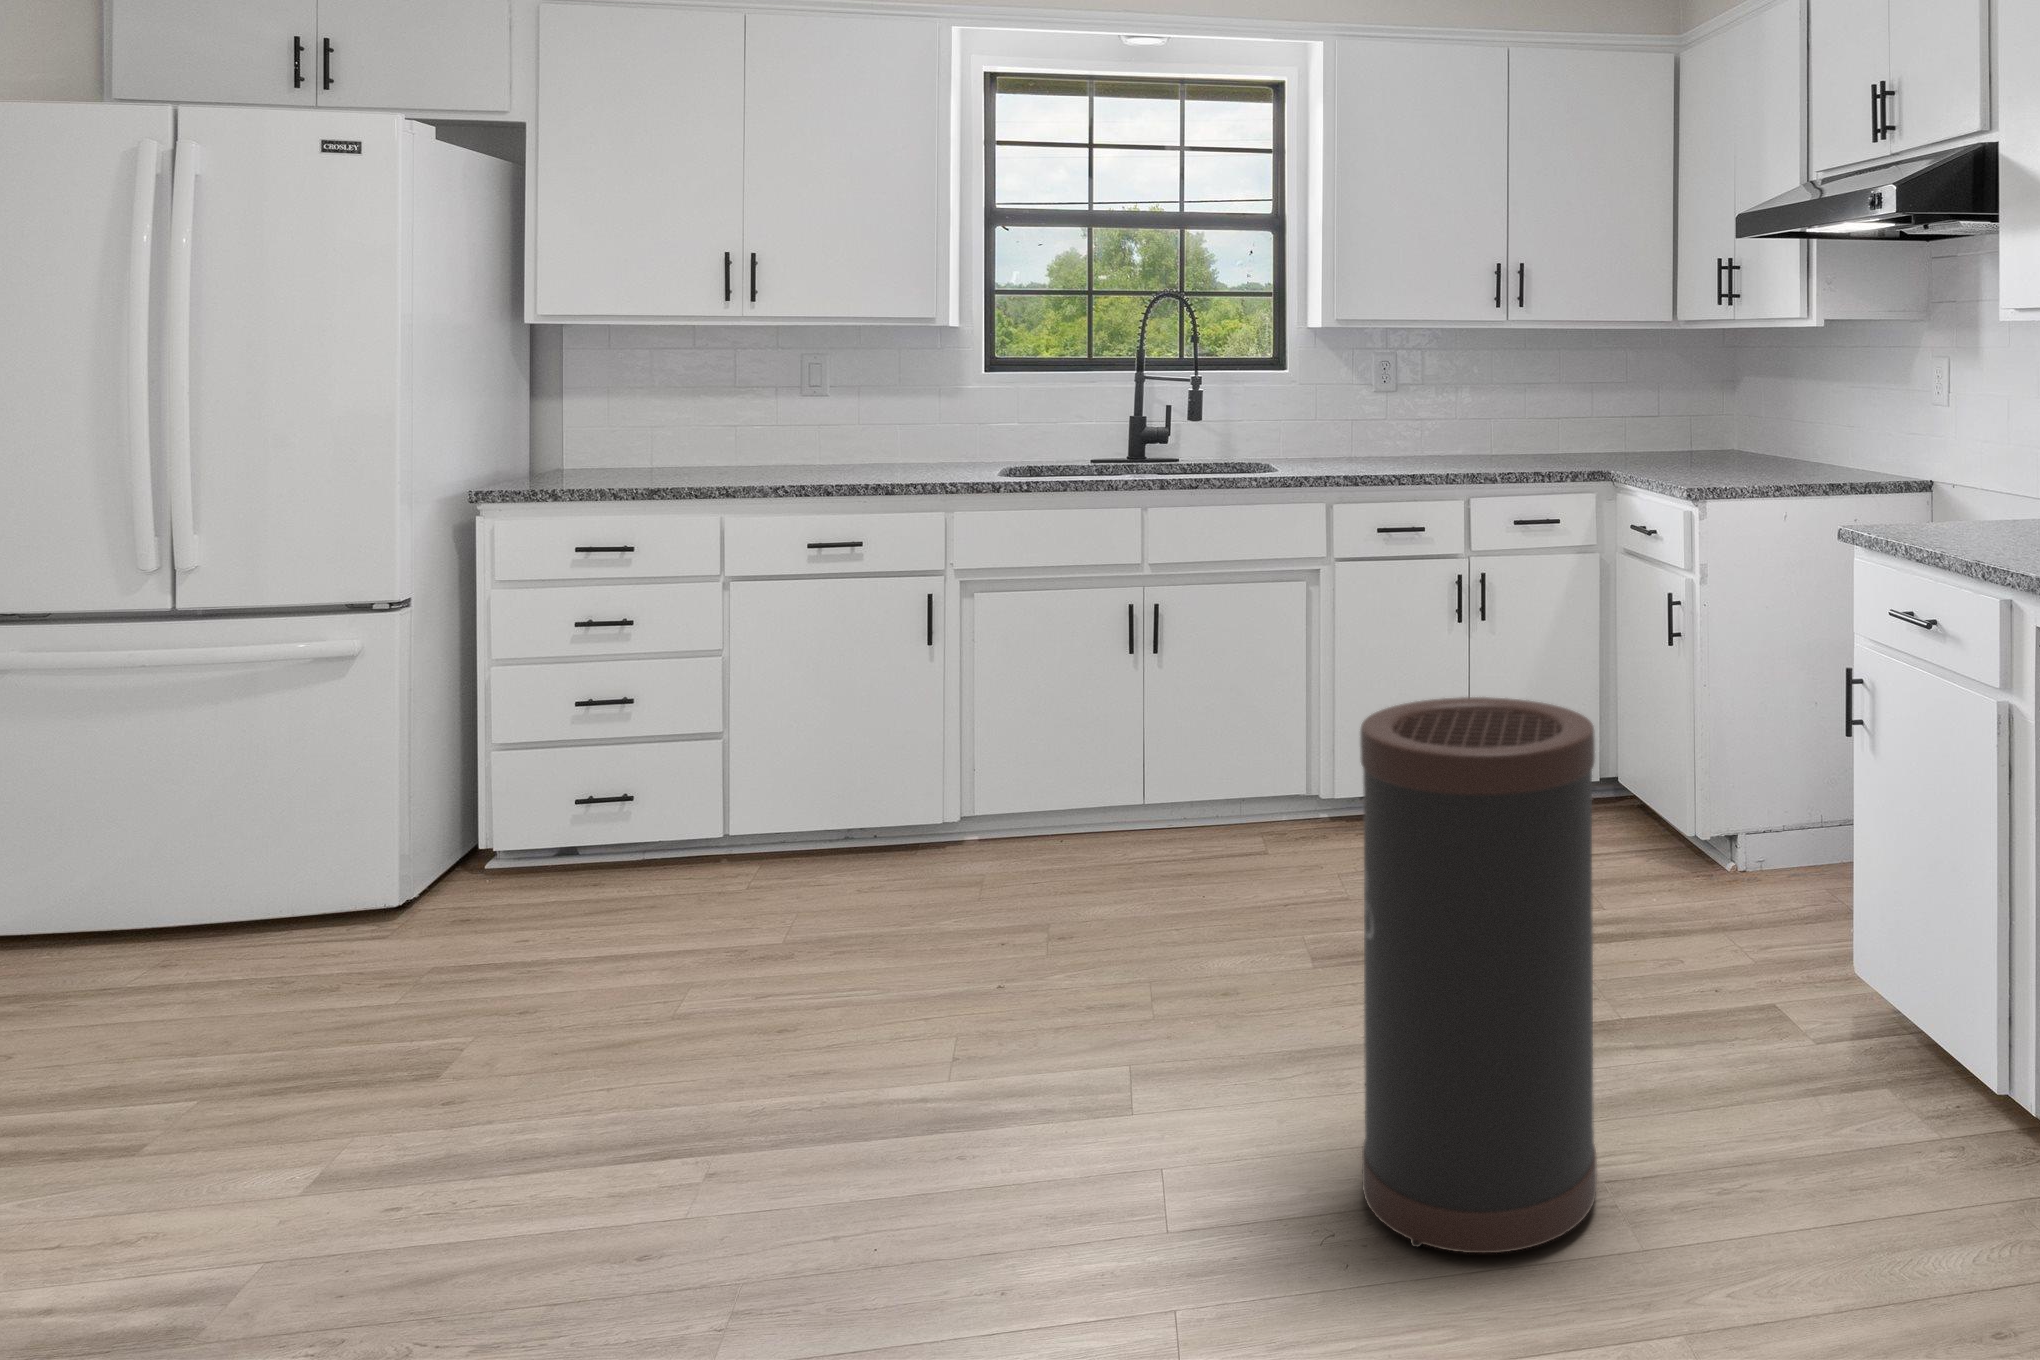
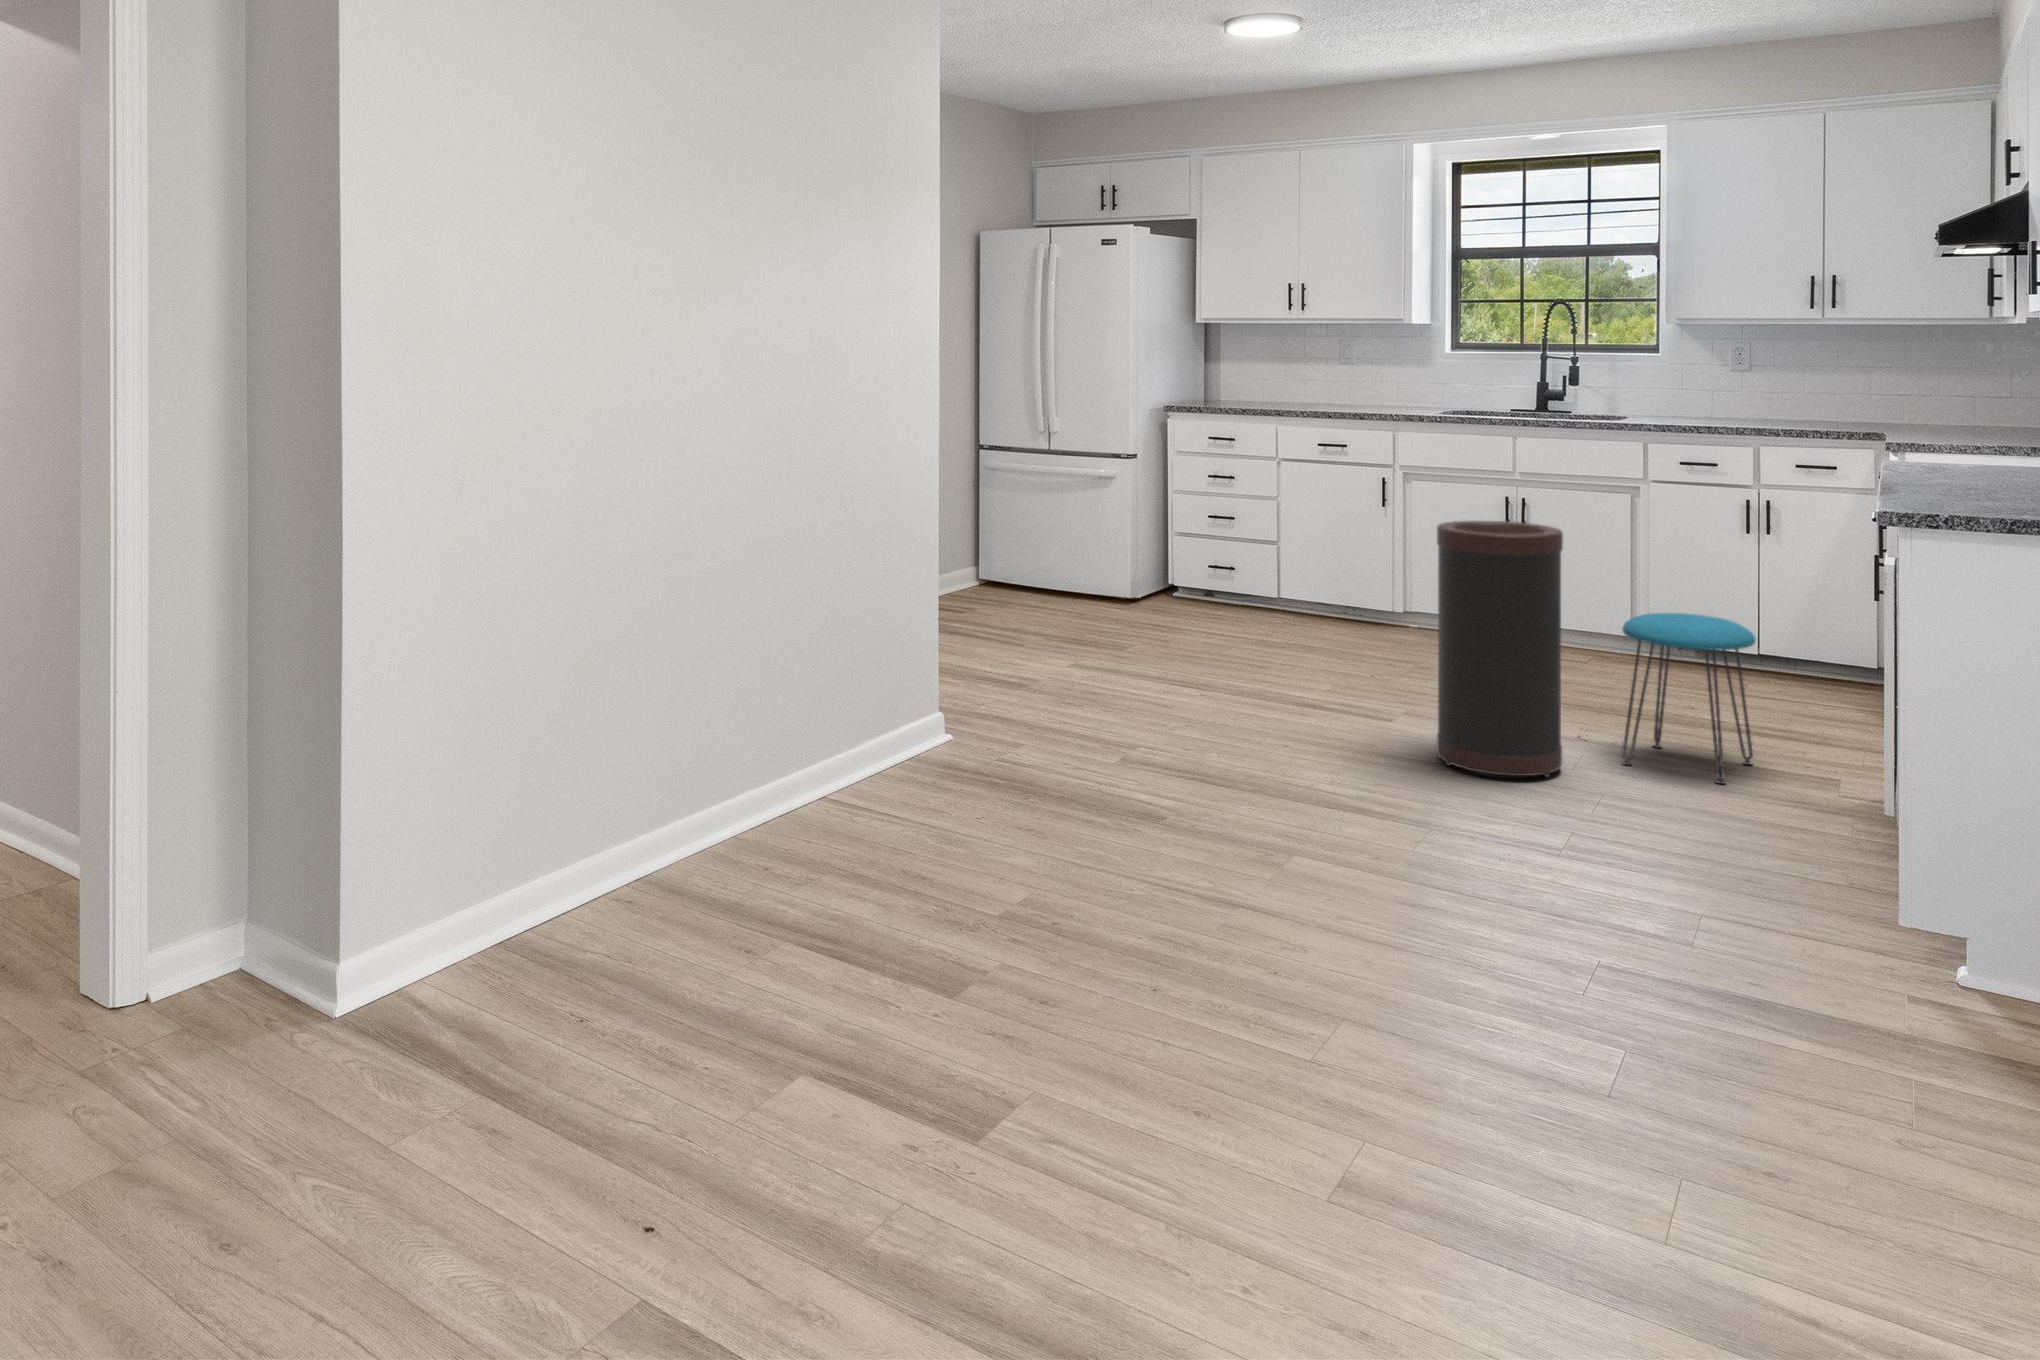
stool: none [1579,798,1780,1103] -> present [1622,613,1755,784]

